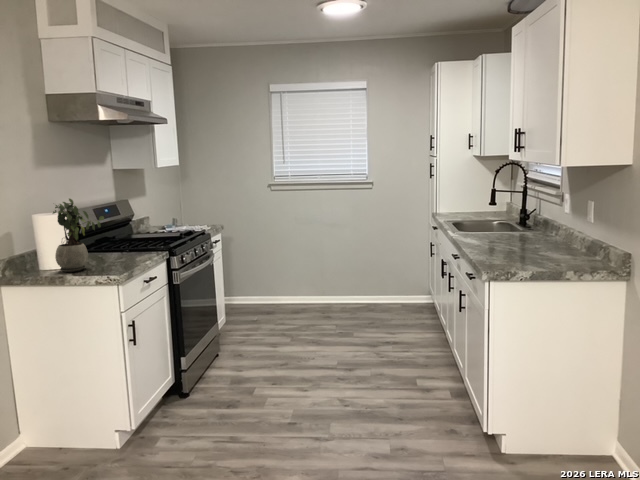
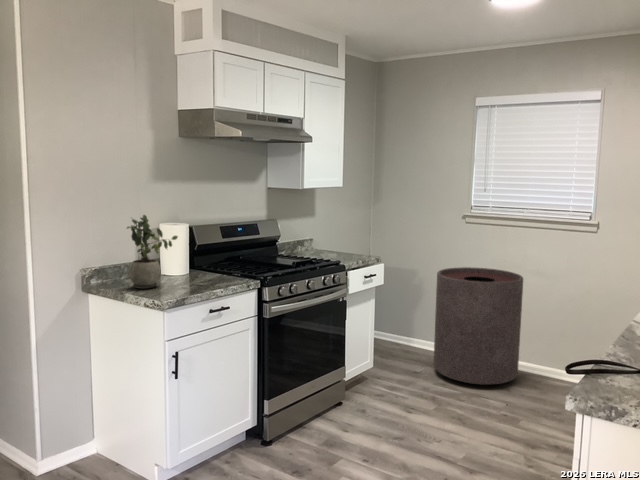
trash can: none [261,226,331,318] -> present [434,267,523,385]

